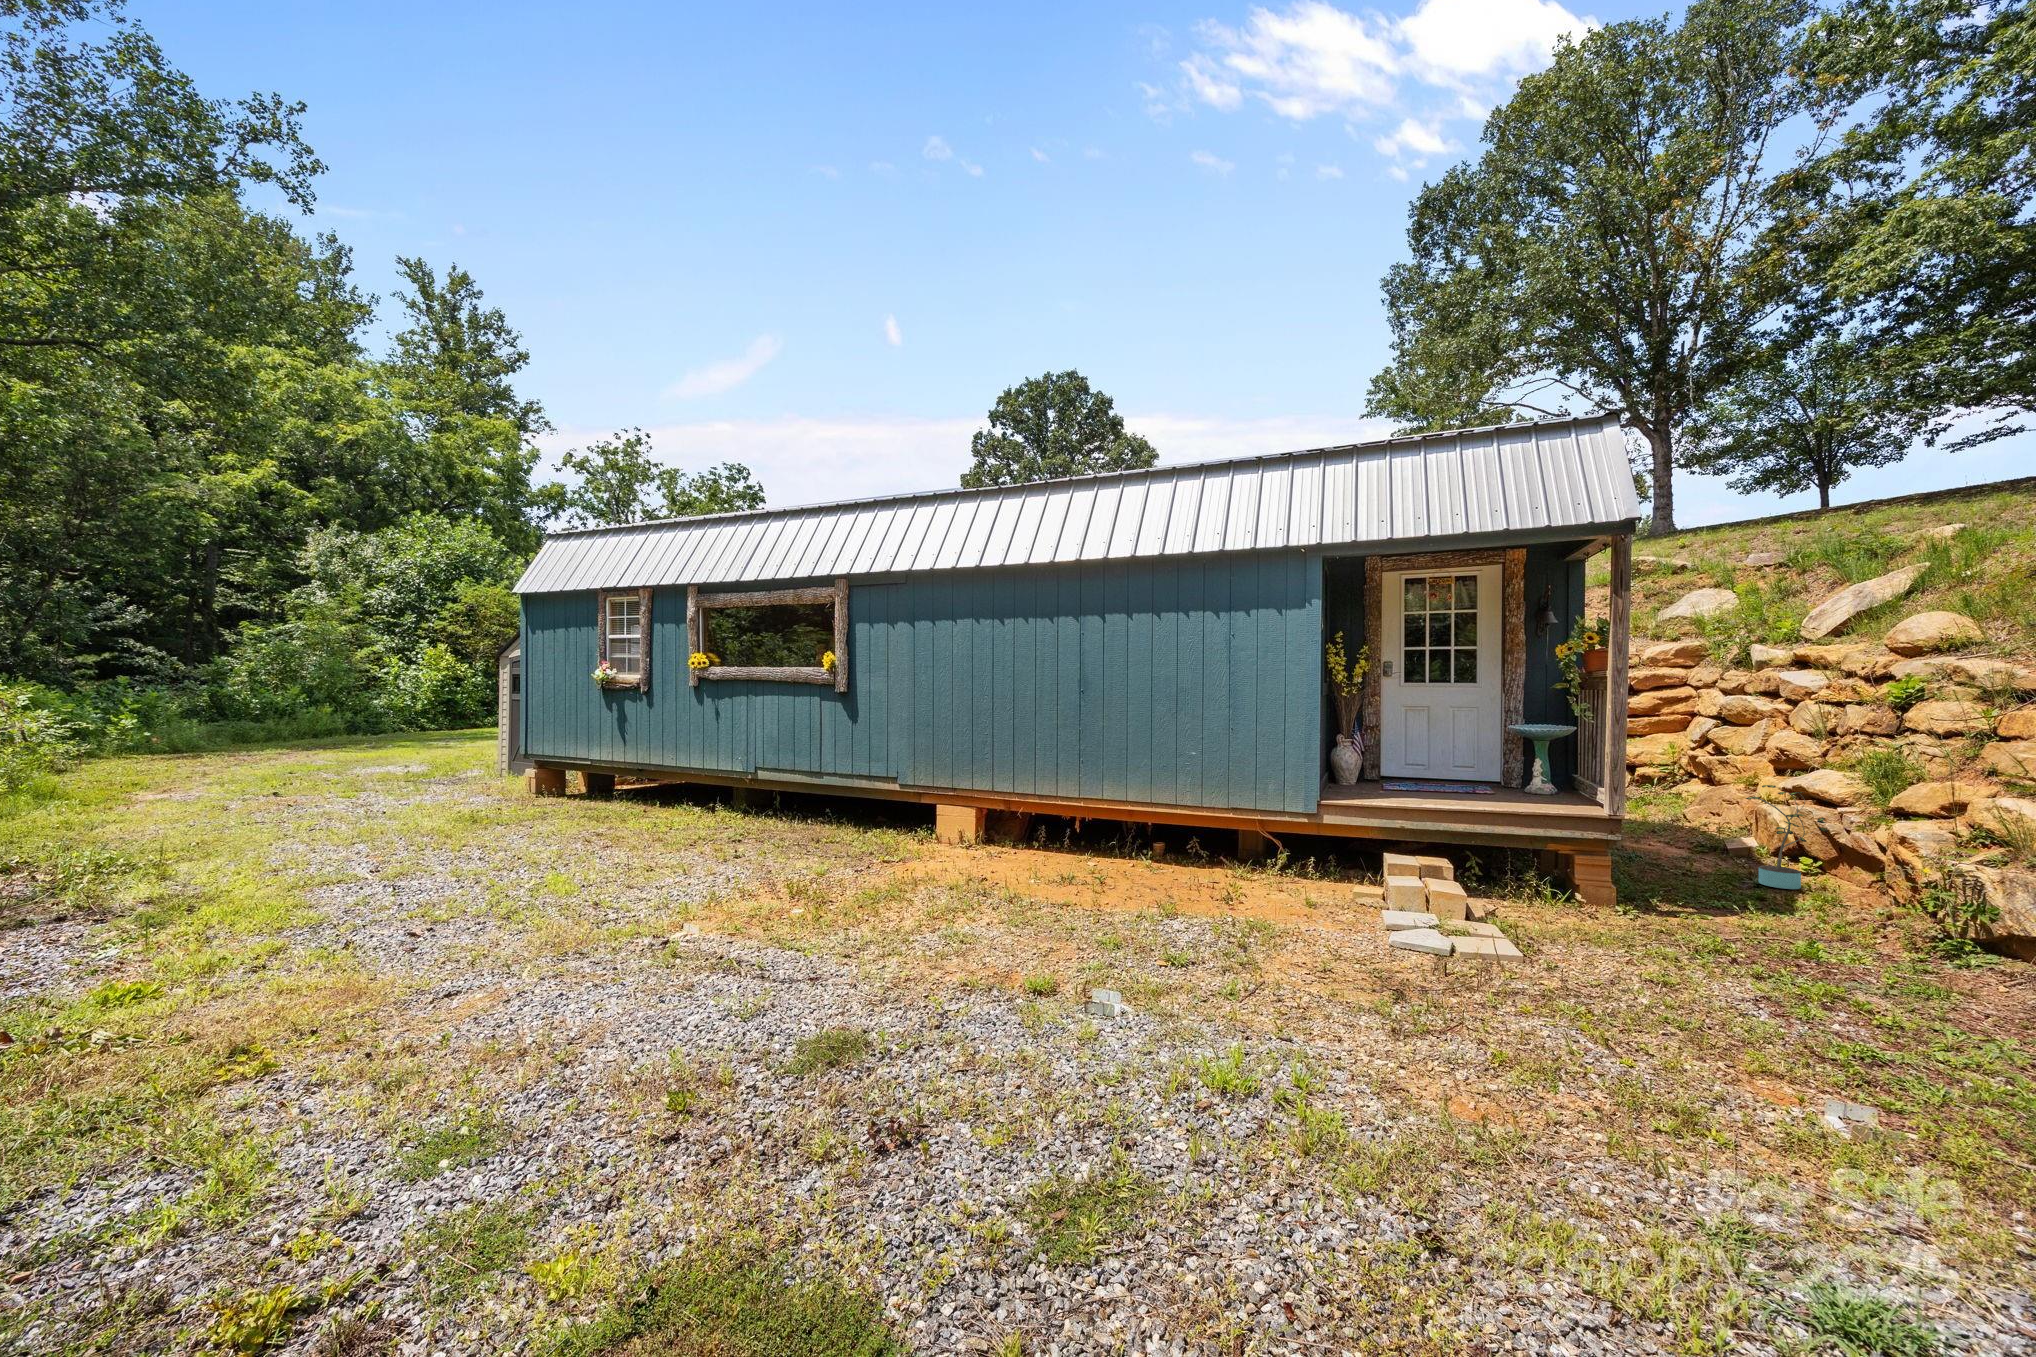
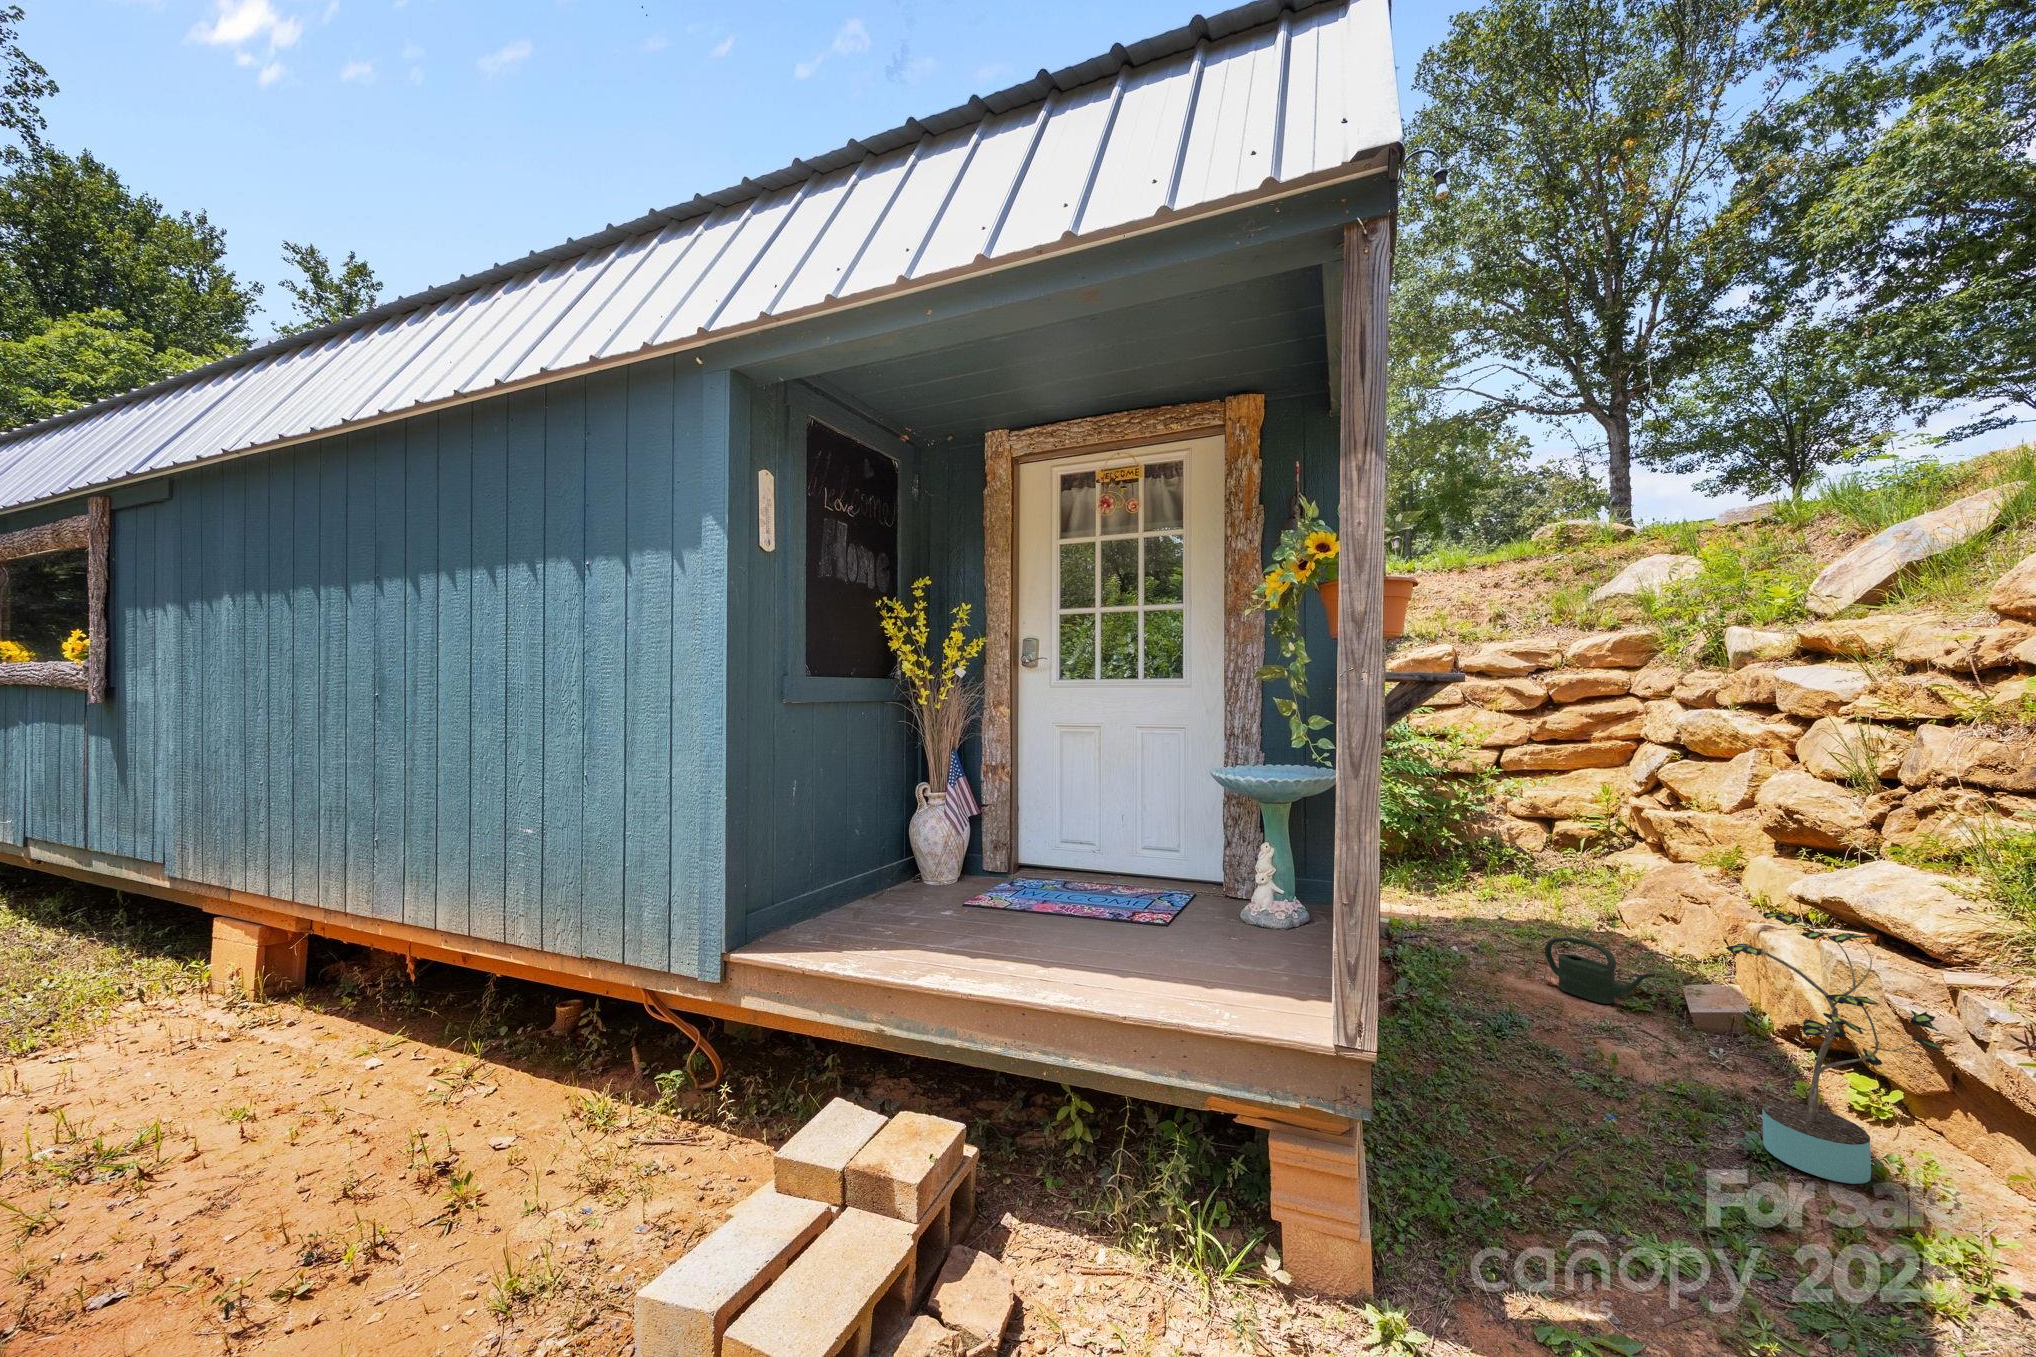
watering can: none [1650,817,1710,848] -> present [1545,937,1655,1004]

